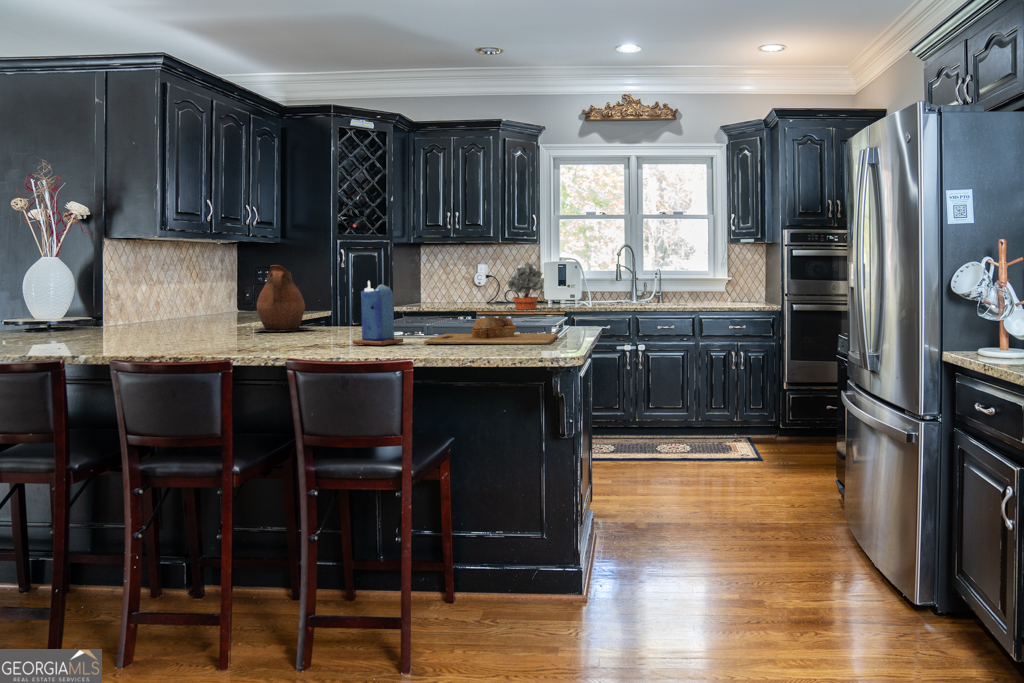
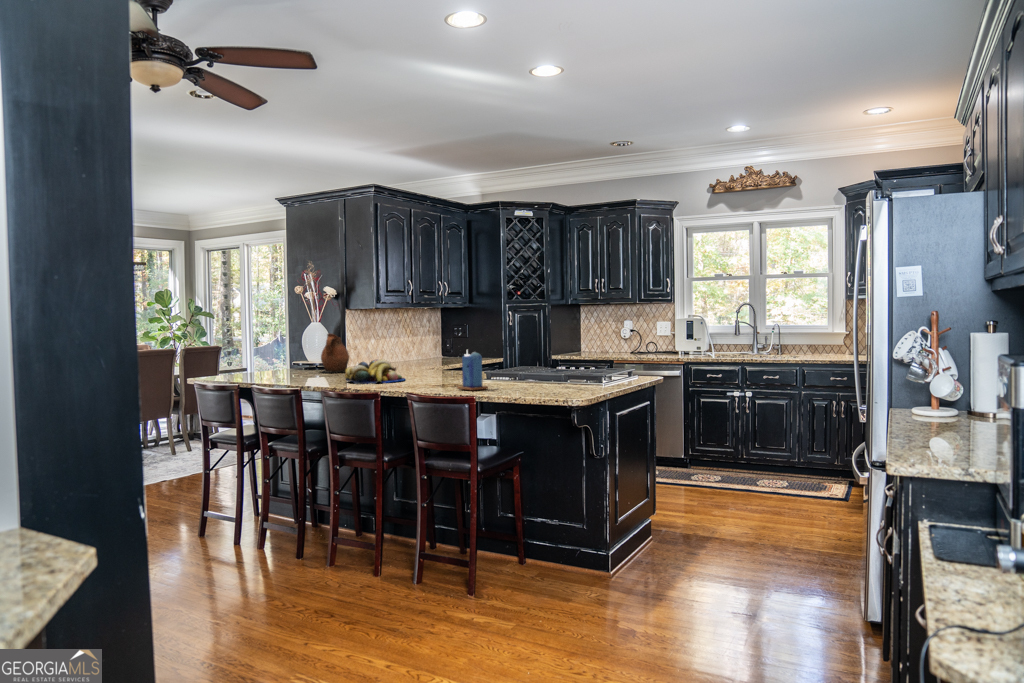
potted plant: present [508,262,543,310] -> none [643,318,675,358]
ceramic pitcher: present [254,265,311,332] -> present [321,334,349,373]
fruit bowl: none [131,305,236,344] -> present [345,360,405,384]
cutting board: present [424,317,558,345] -> none [497,374,593,394]

